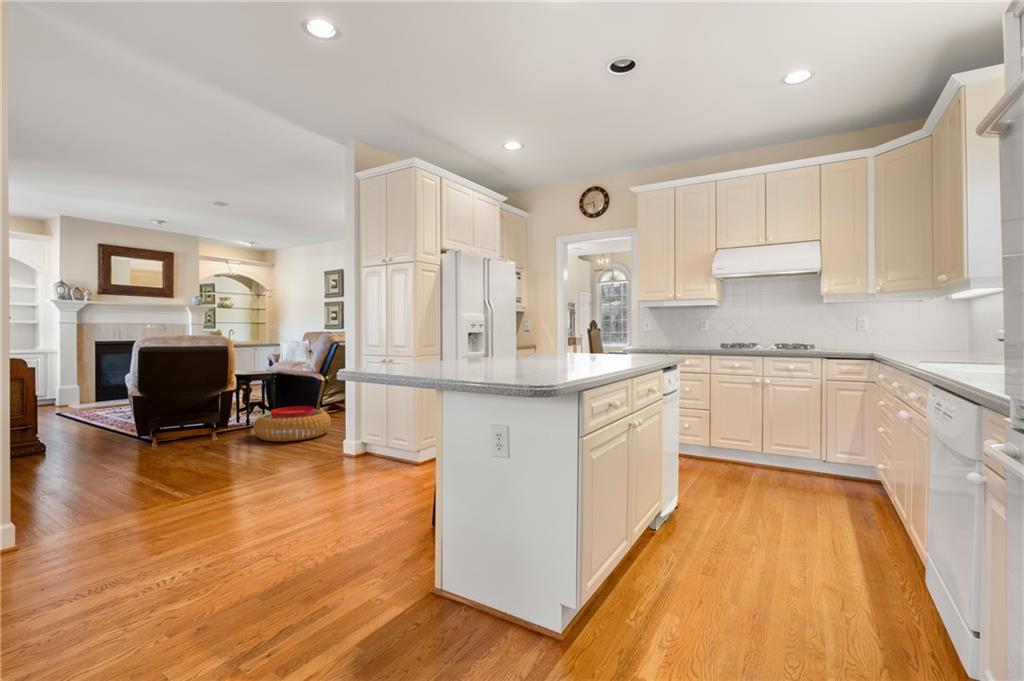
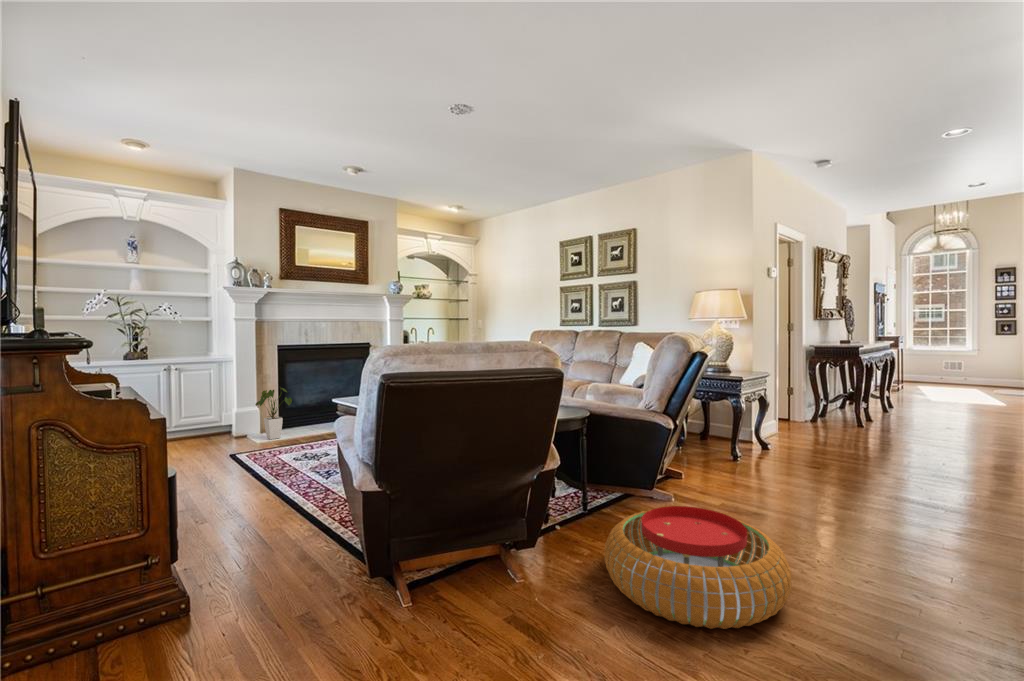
house plant: none [76,370,107,406] -> present [255,388,292,439]

